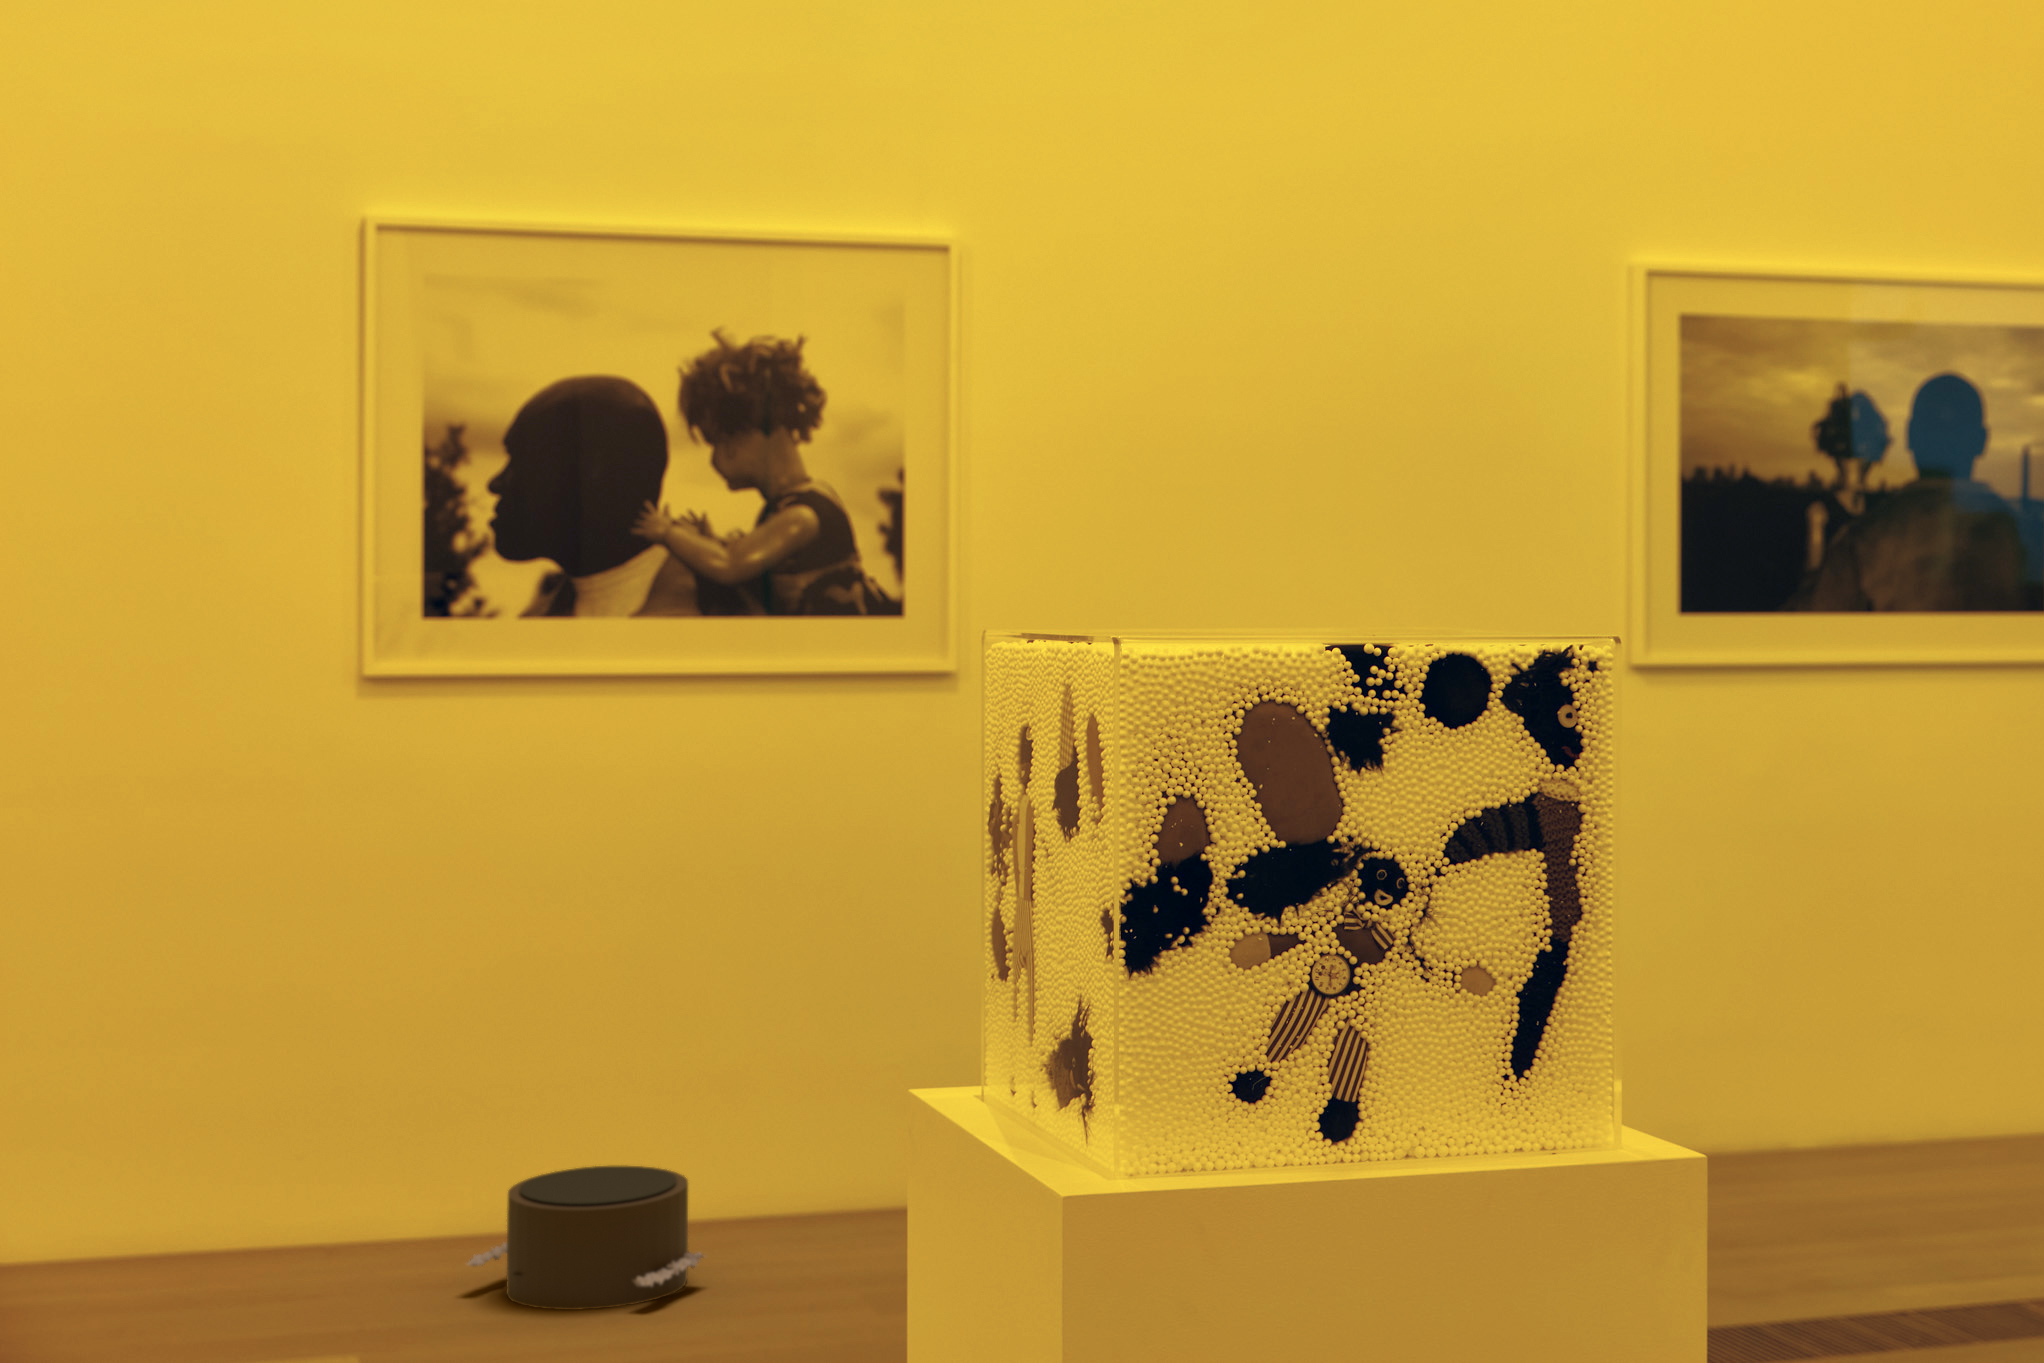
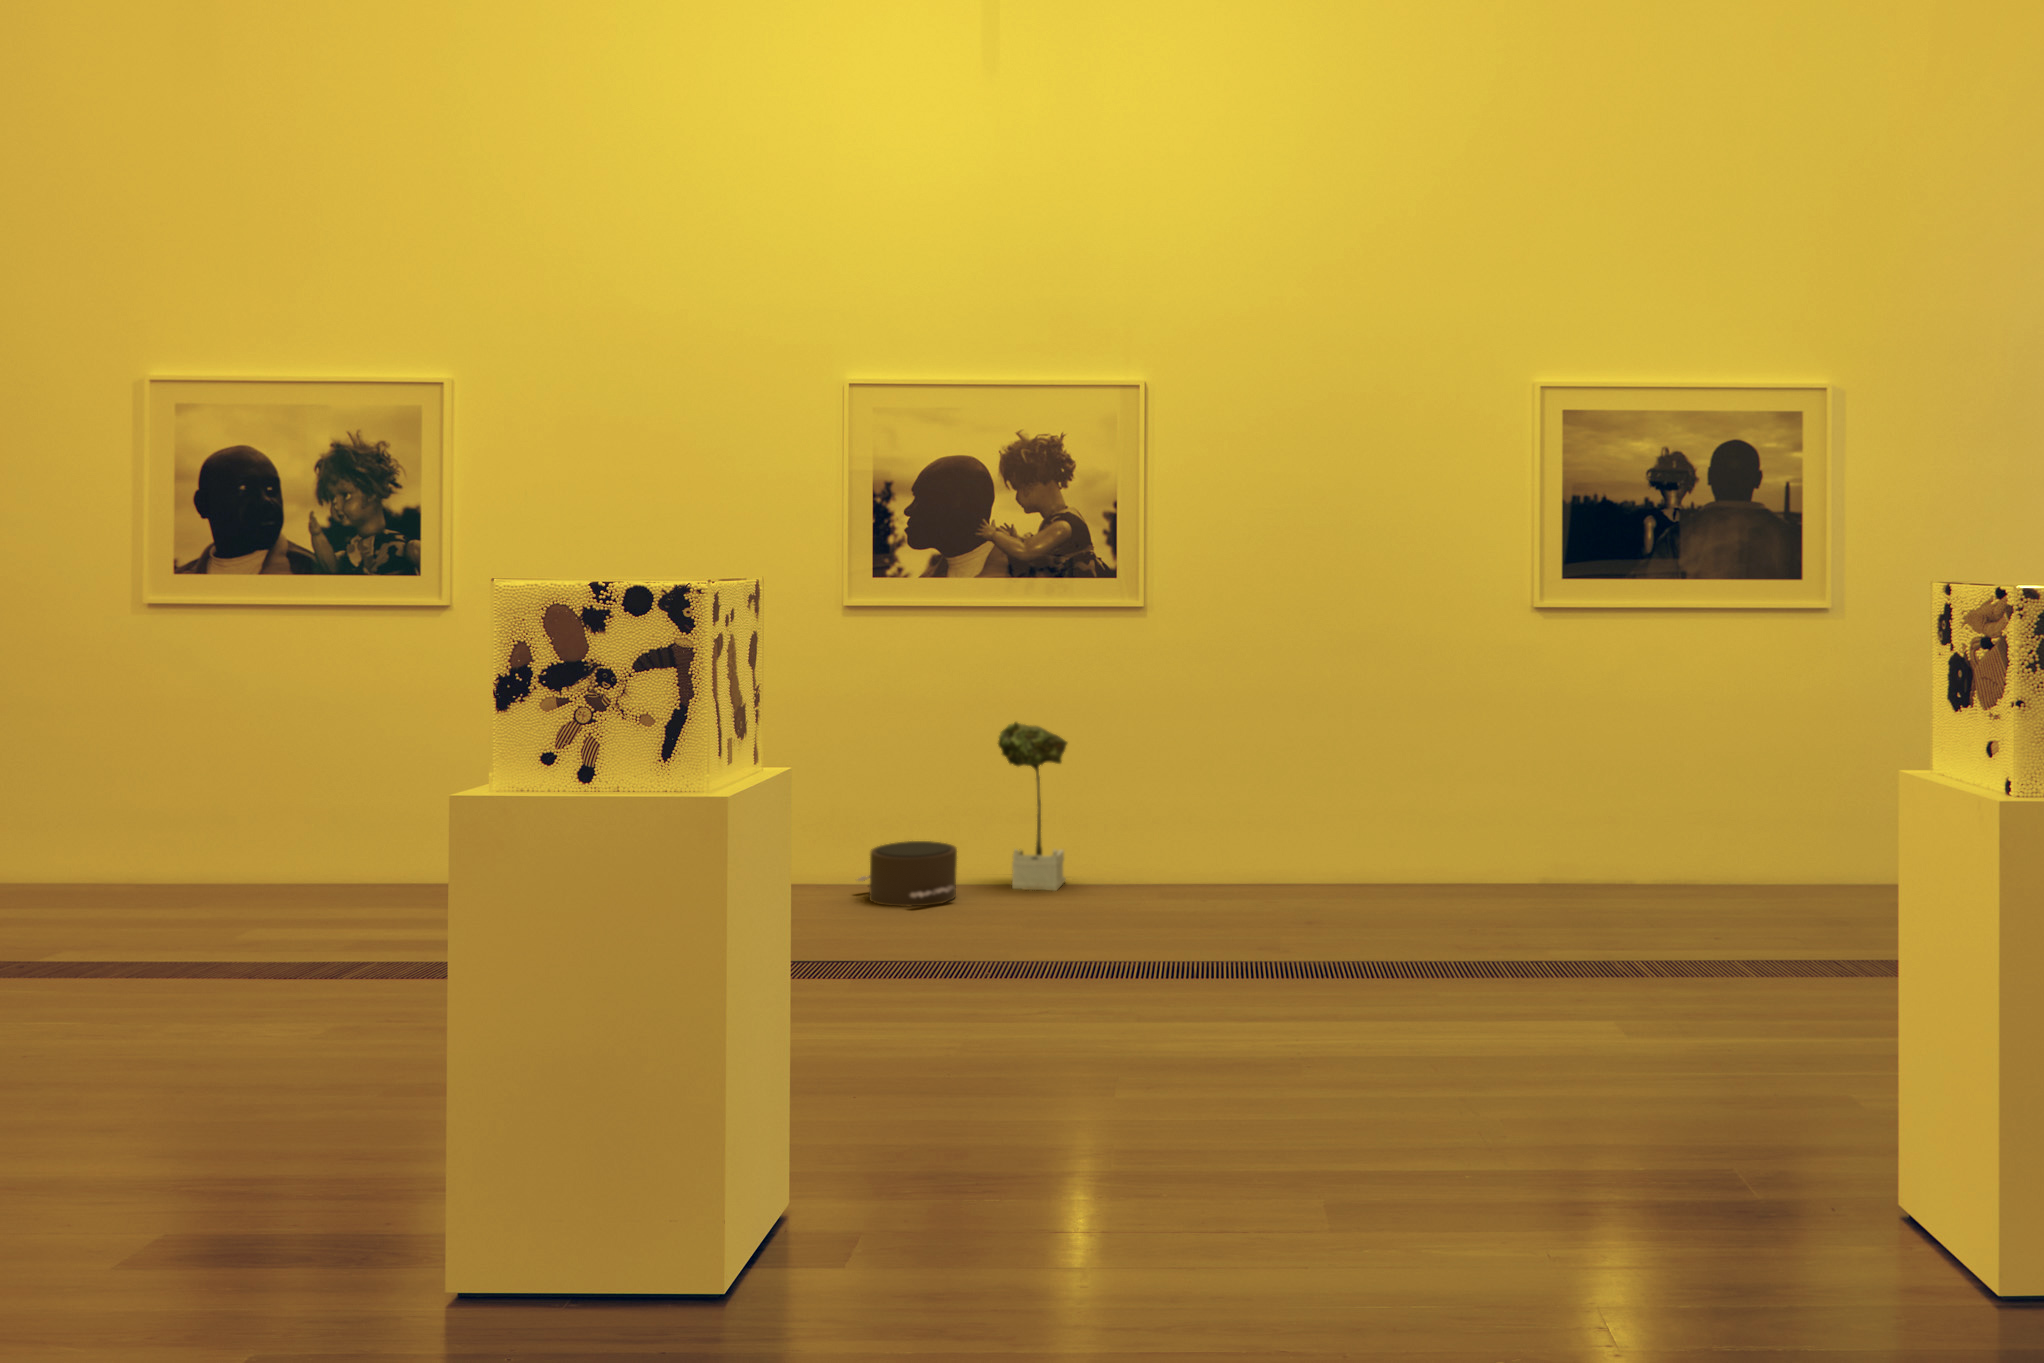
potted tree: none [715,907,858,1244] -> present [998,722,1067,891]

